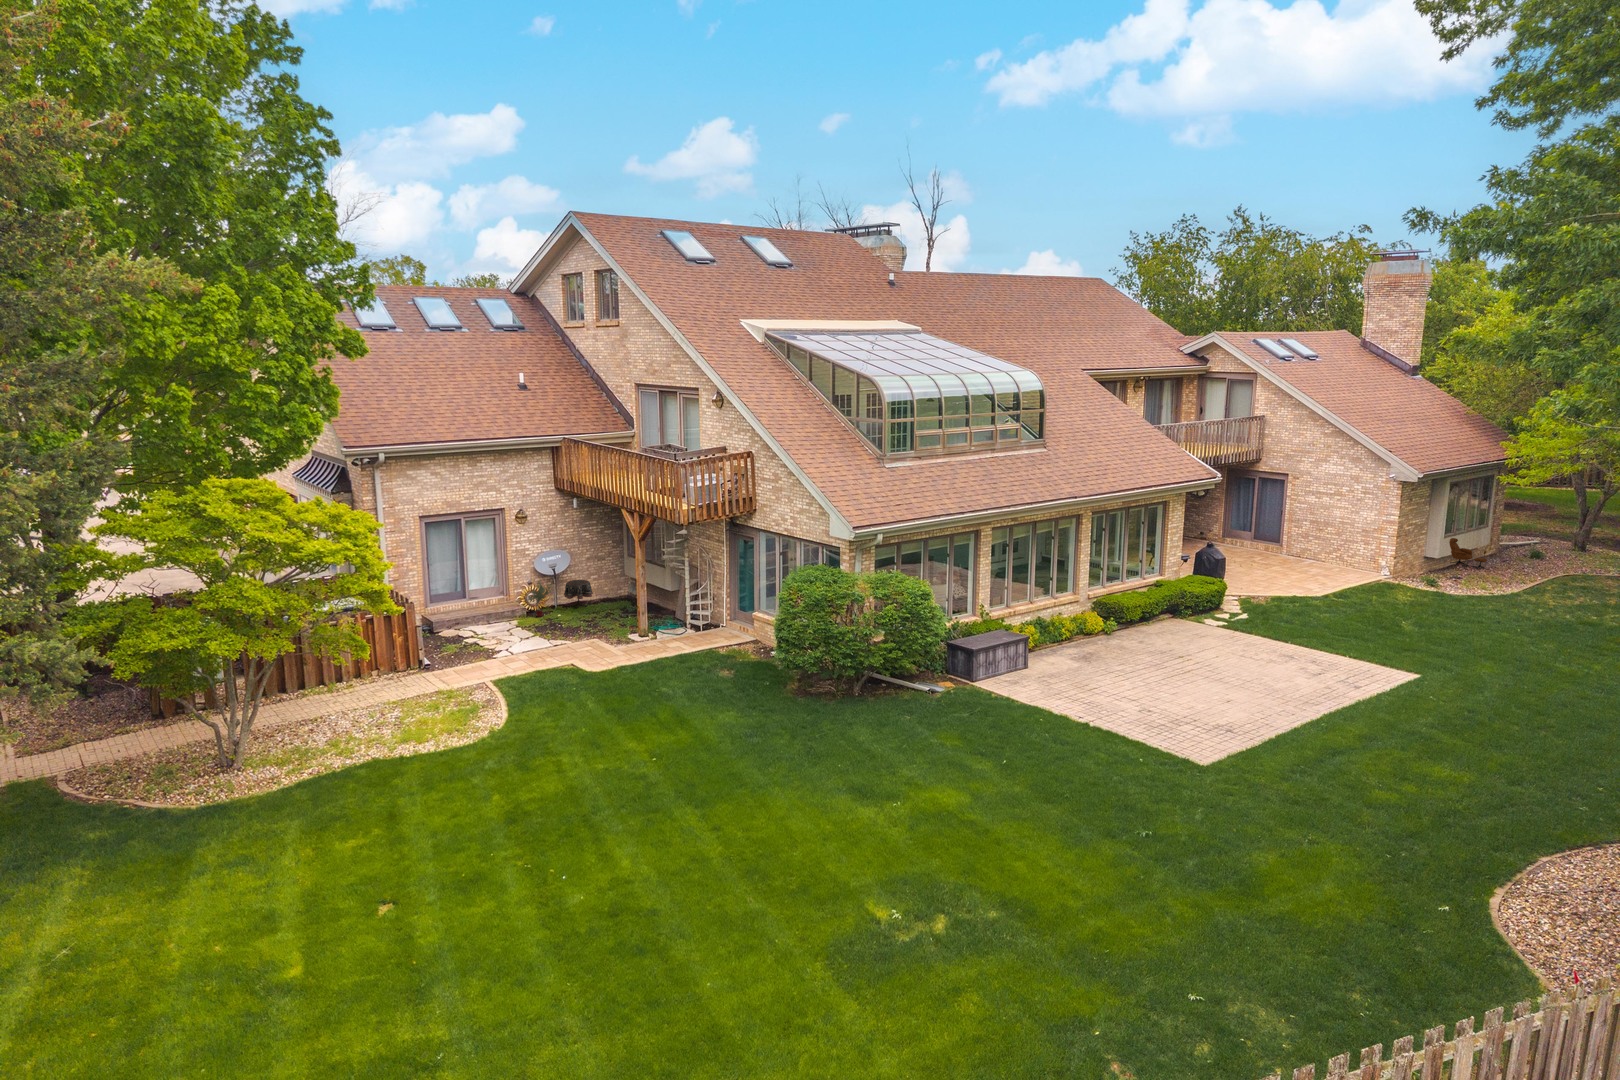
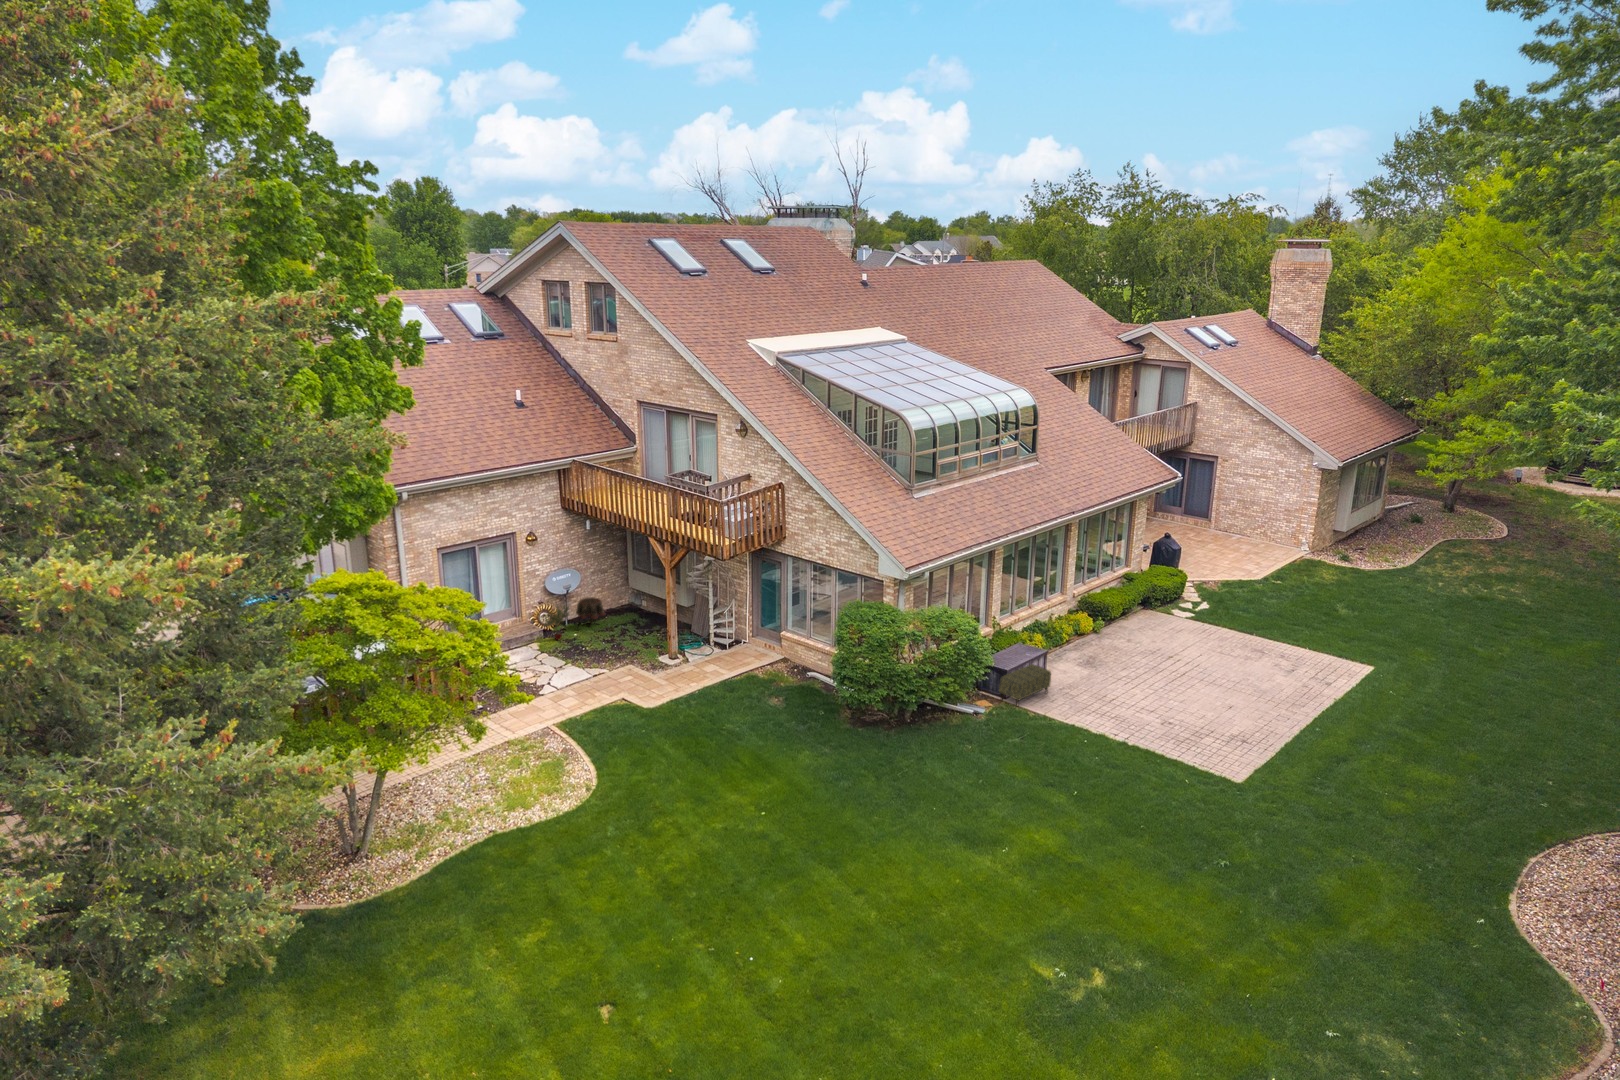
lounge chair: present [1449,538,1487,569] -> none [1351,513,1384,542]
bench: none [963,647,1023,688] -> present [999,664,1051,706]

